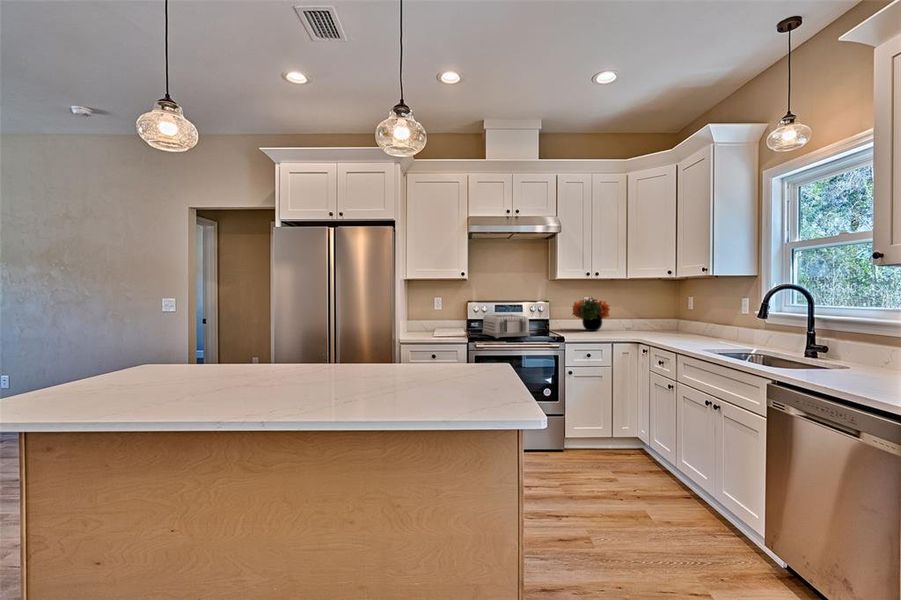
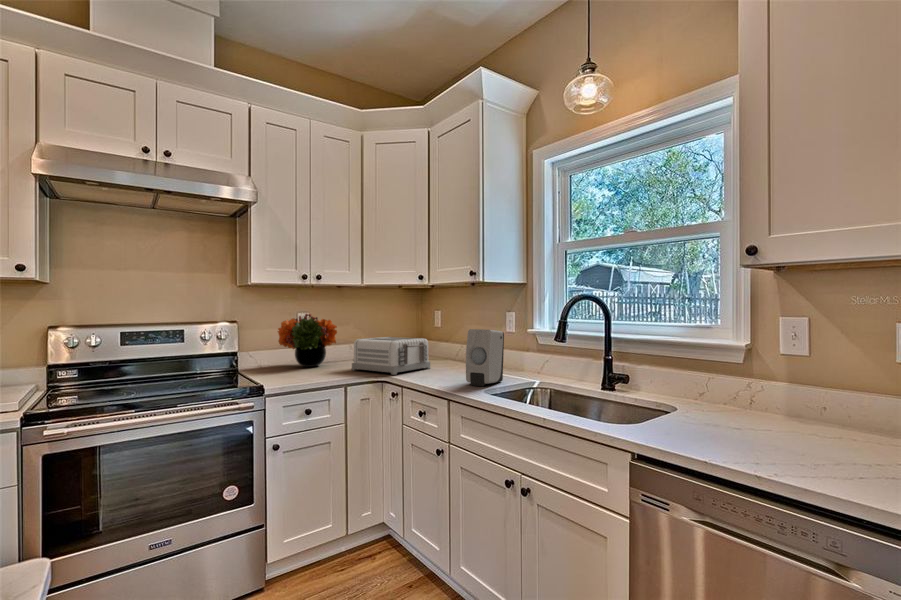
soap dispenser: none [694,309,729,348] -> present [466,329,504,386]
toaster: present [482,315,530,338] -> present [352,337,430,375]

